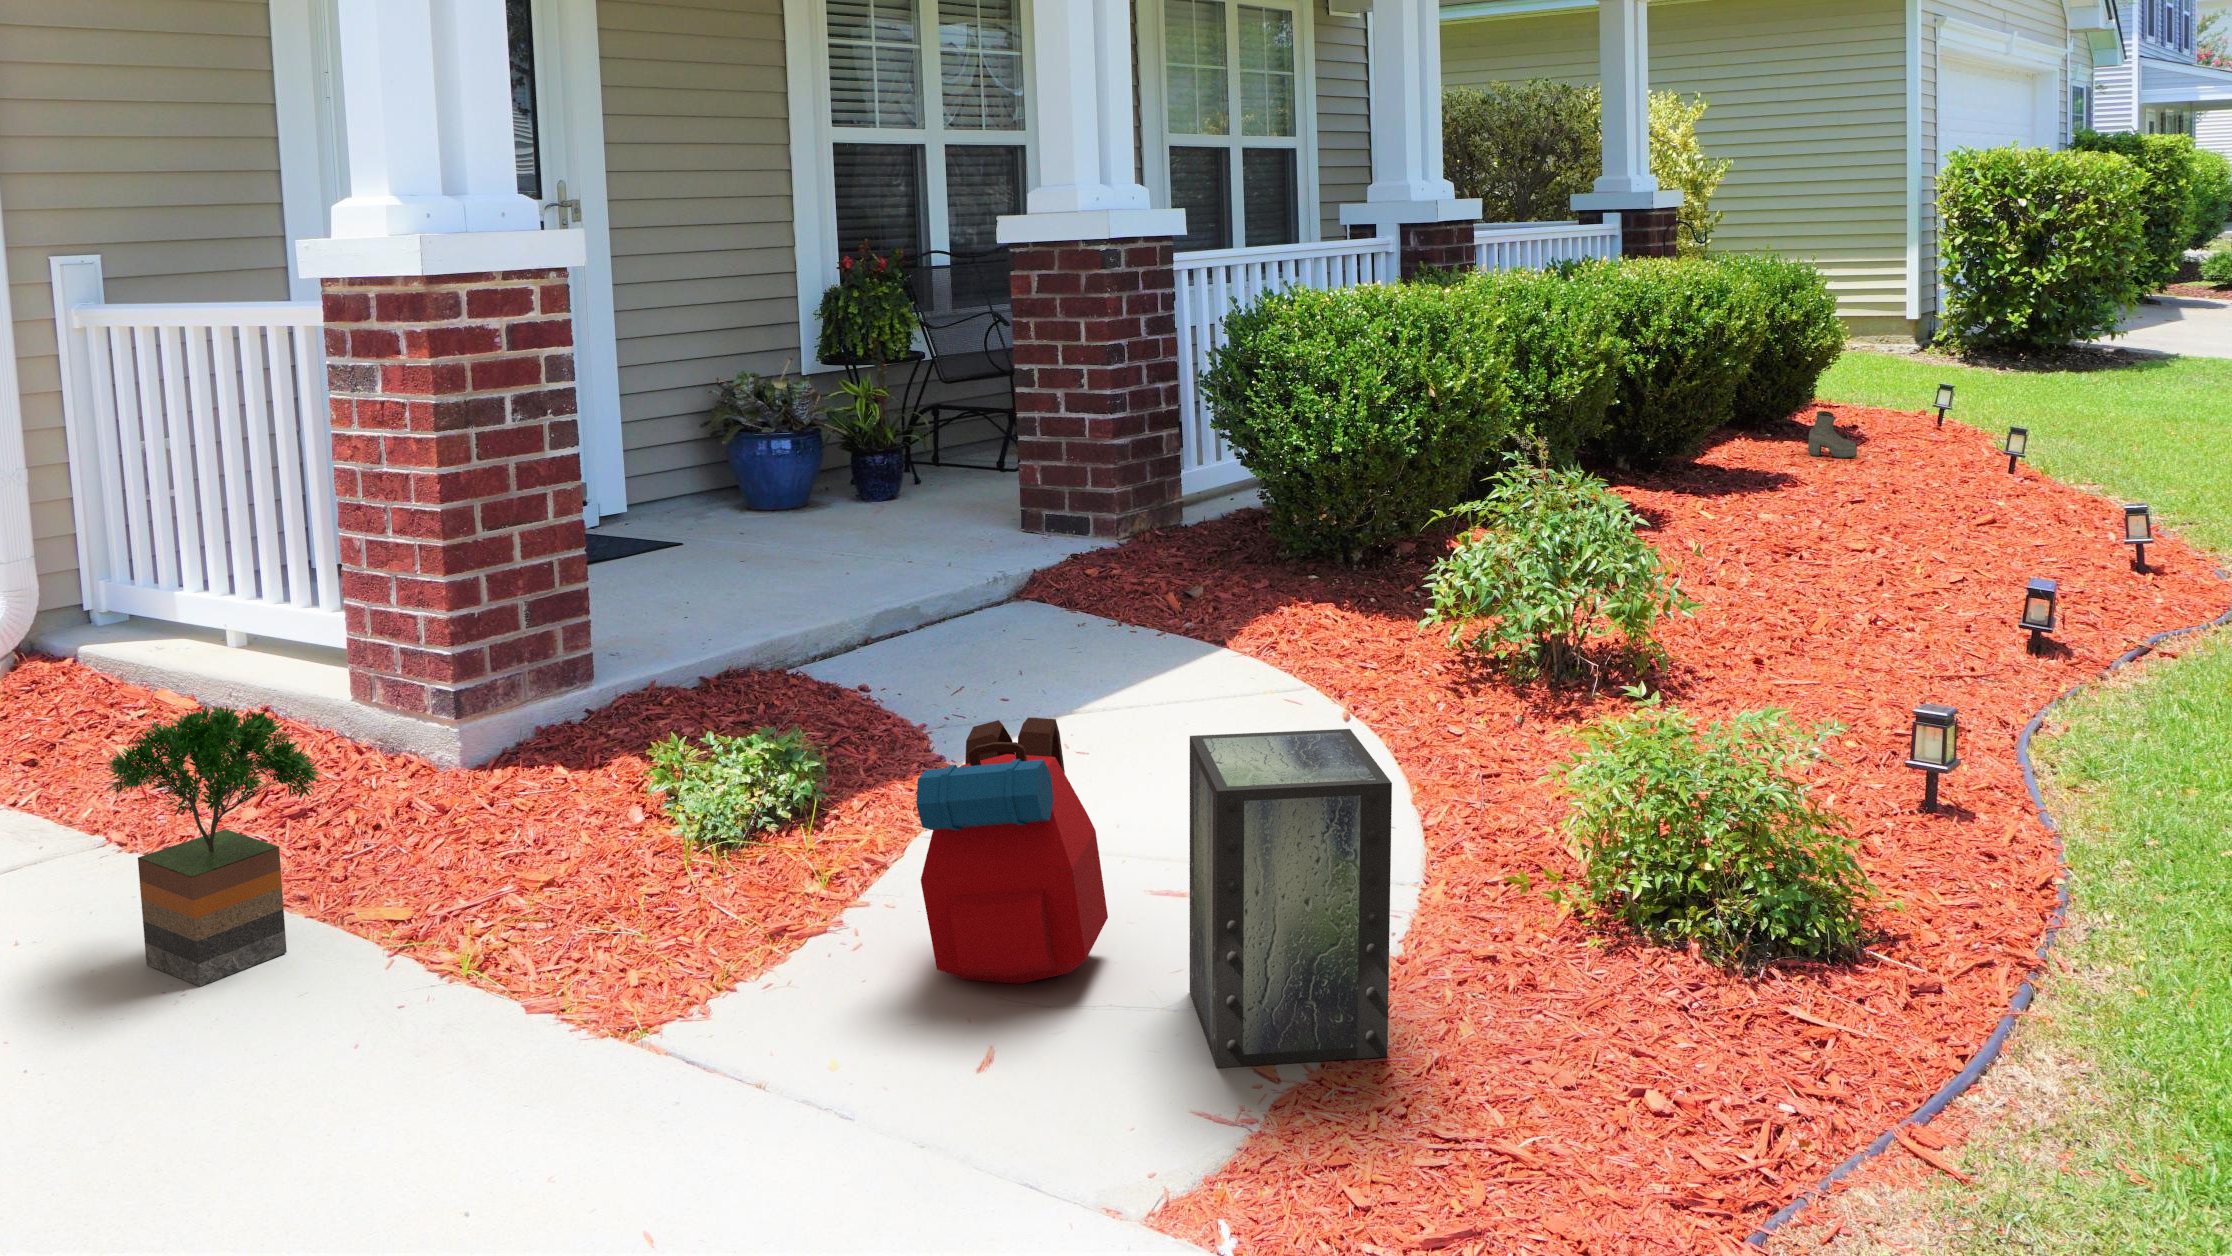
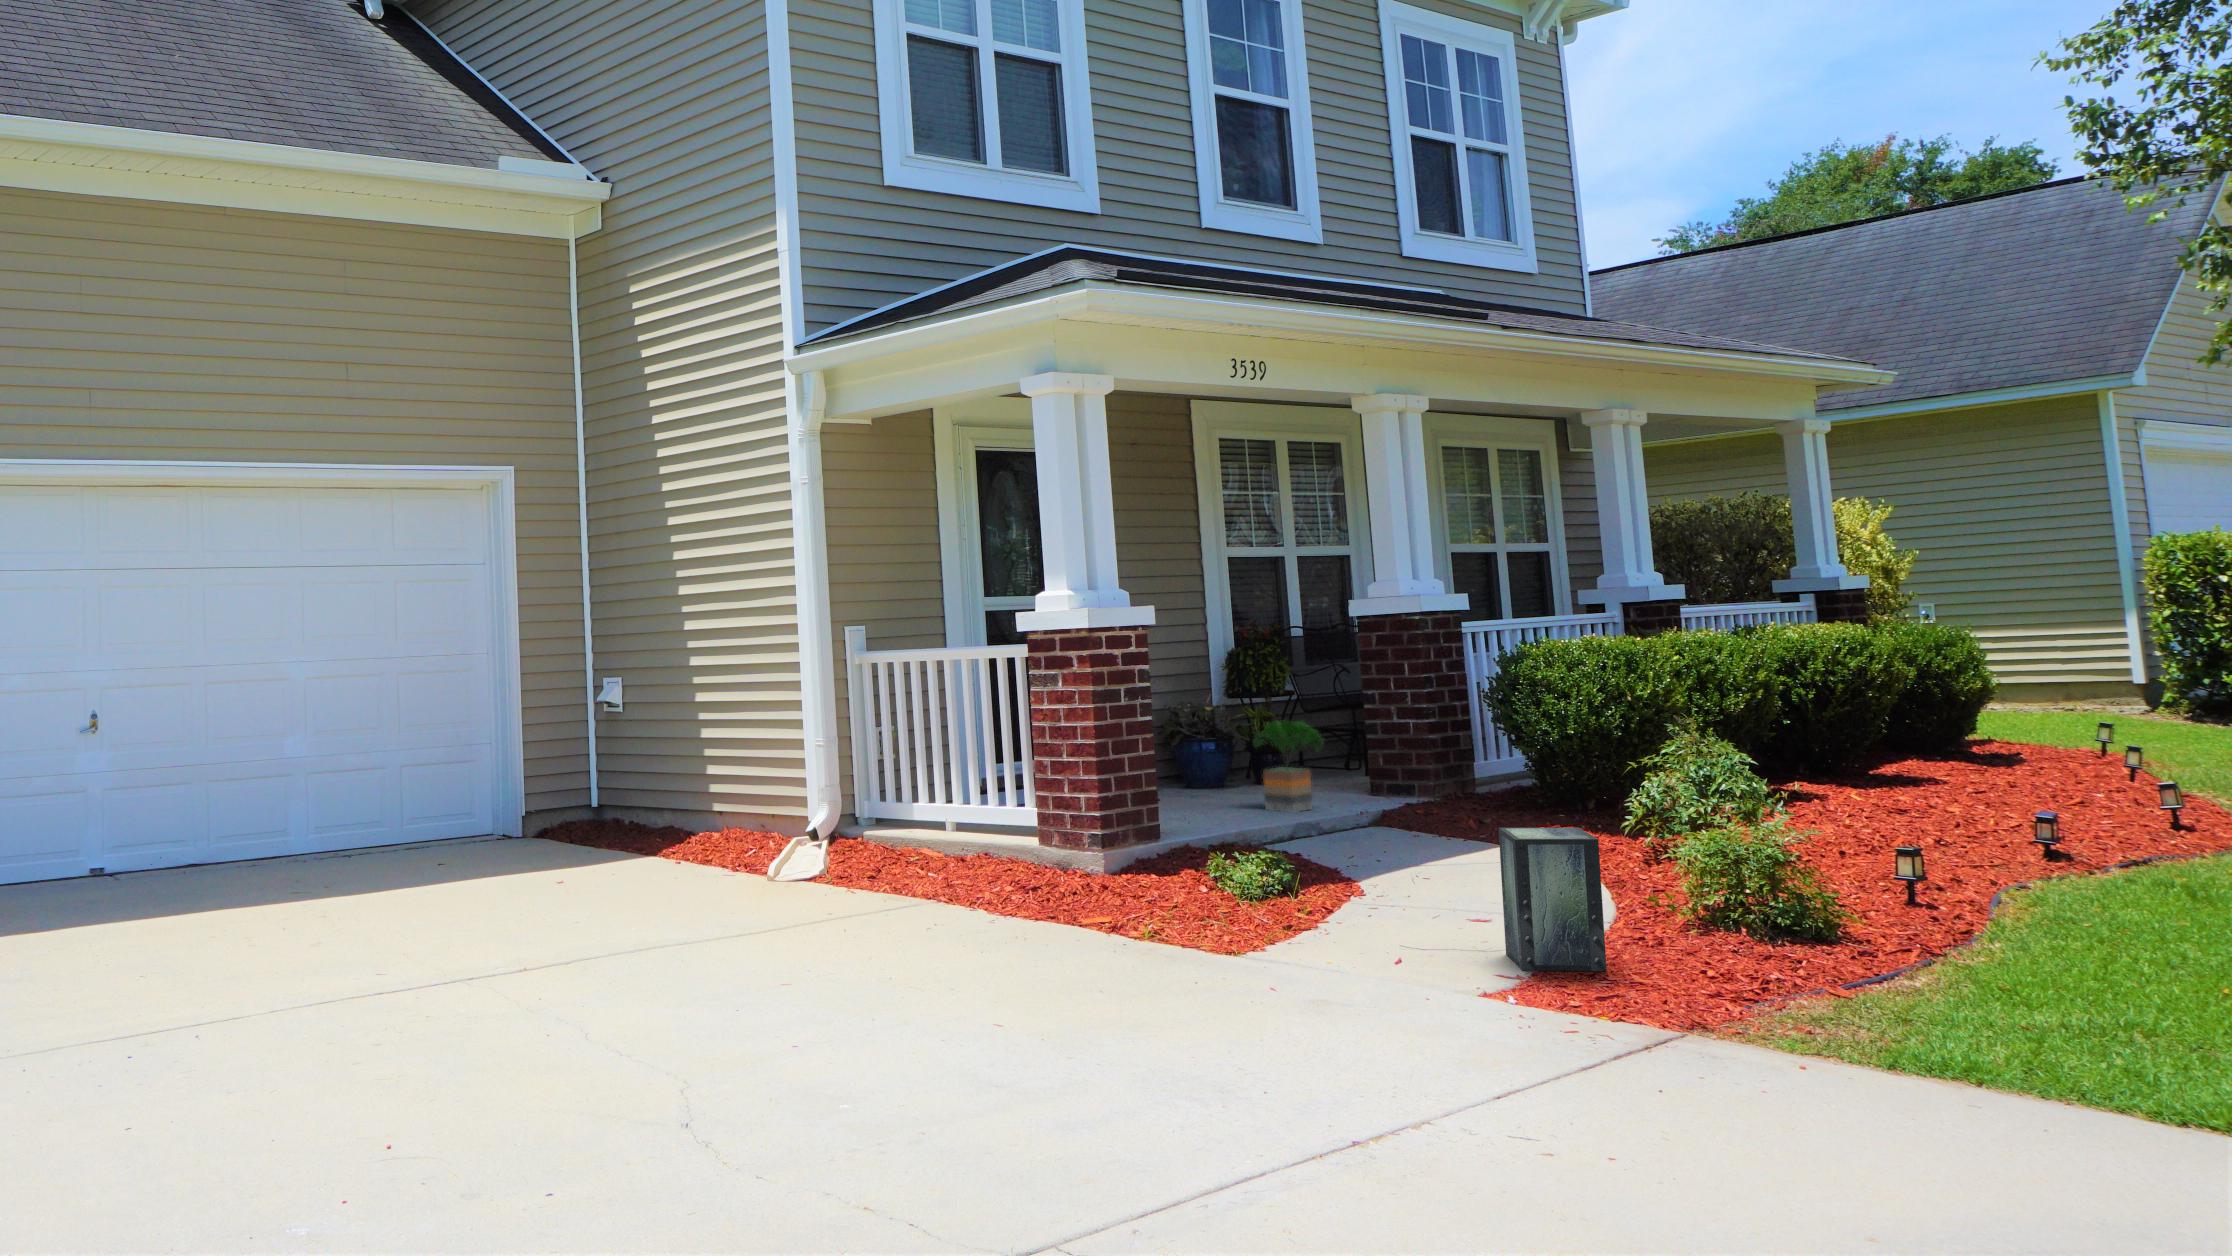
boots: present [1808,411,1857,458] -> none [1981,742,2024,778]
potted tree: present [107,706,320,986] -> present [1254,720,1323,812]
backpack: present [916,717,1108,984] -> none [1367,829,1461,949]

